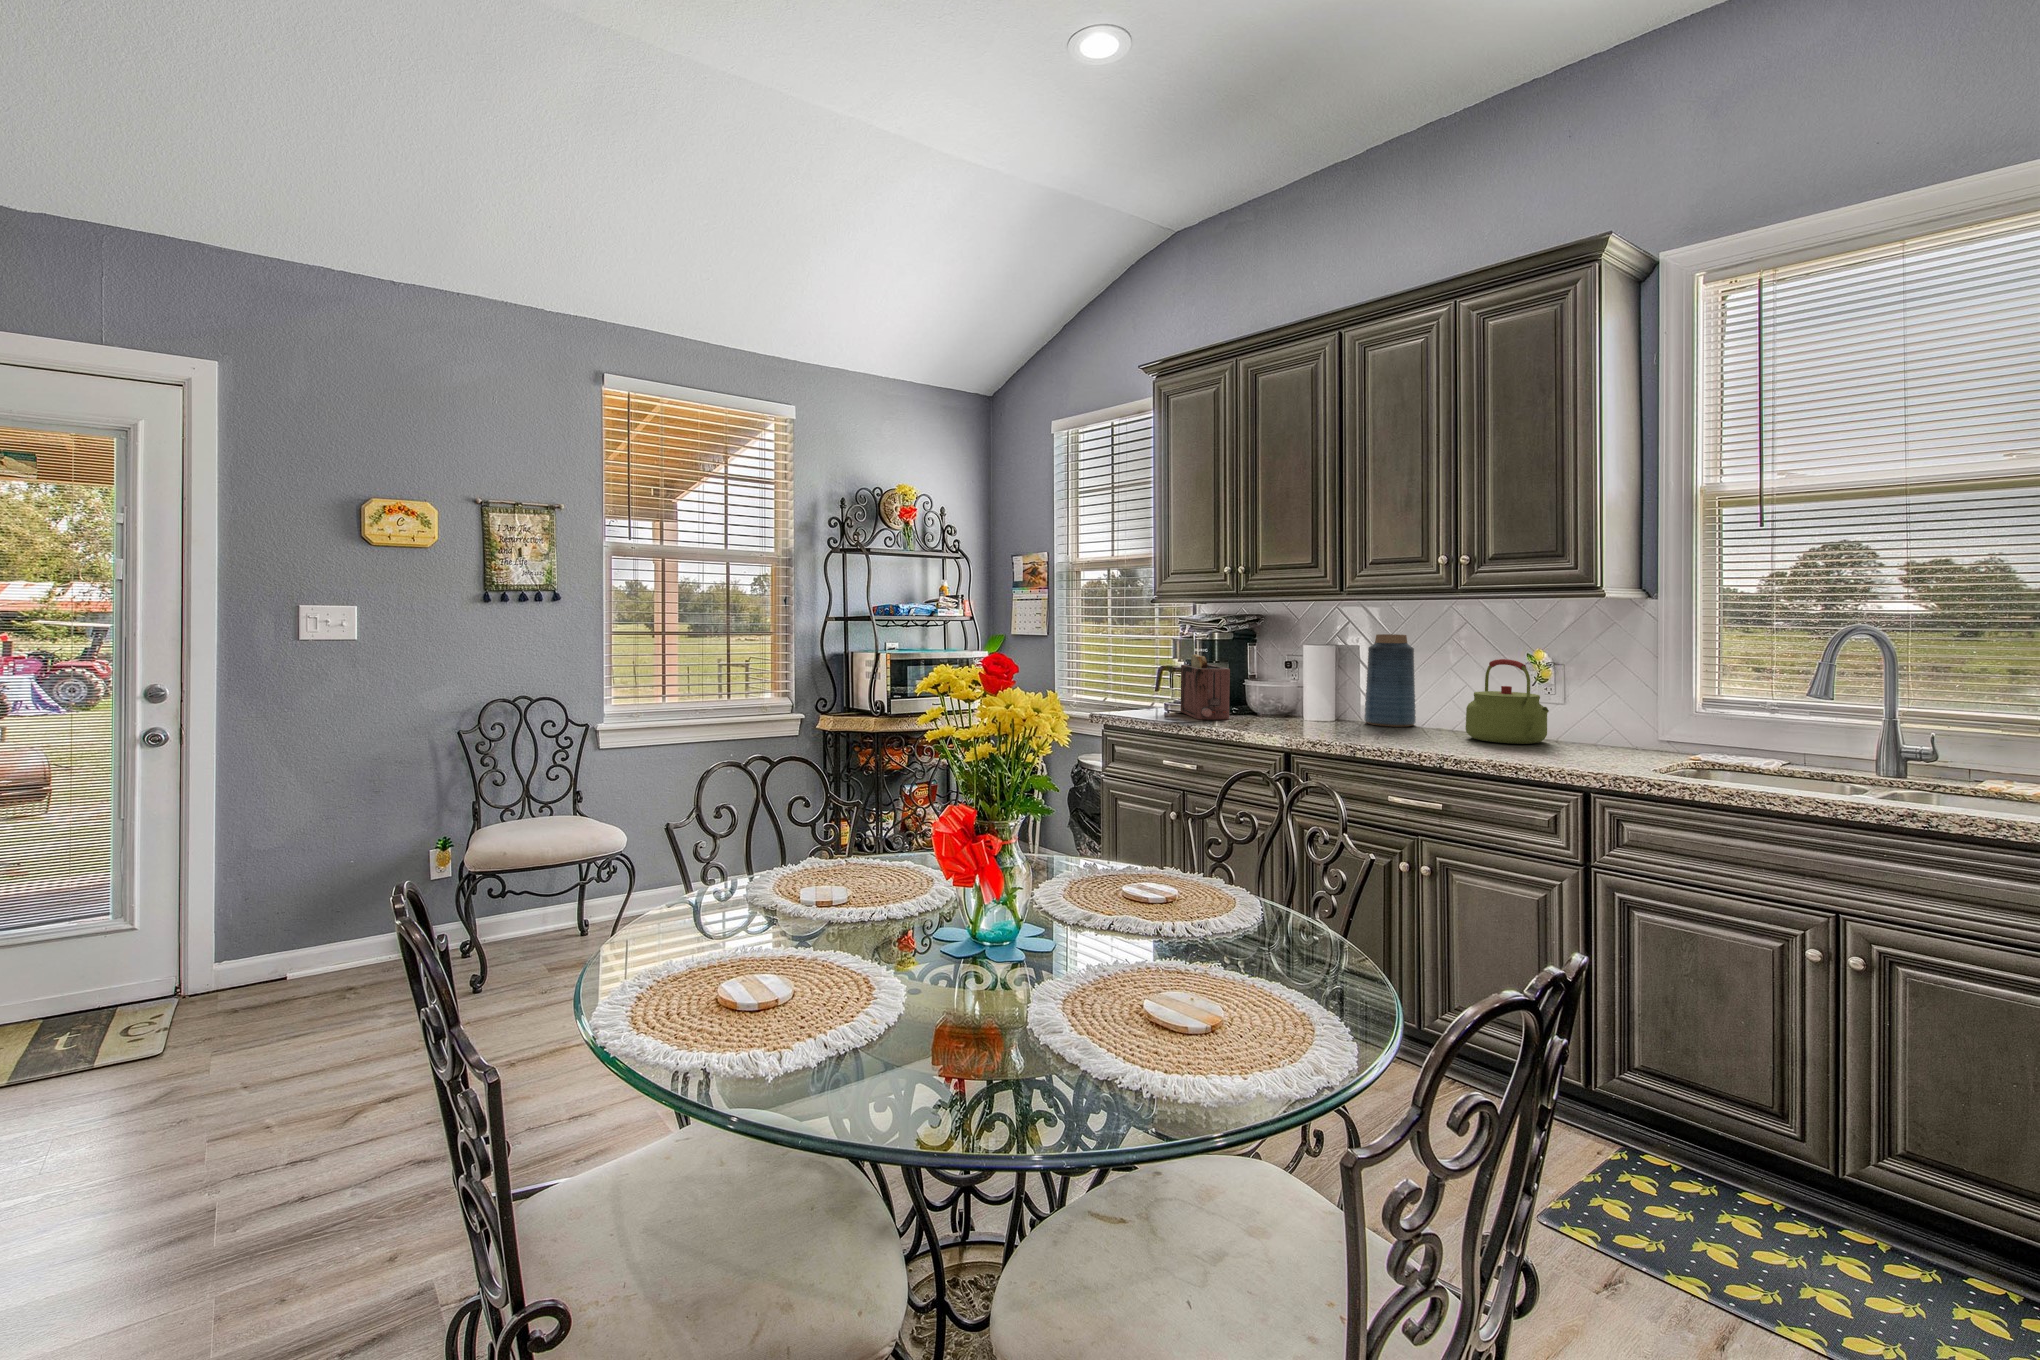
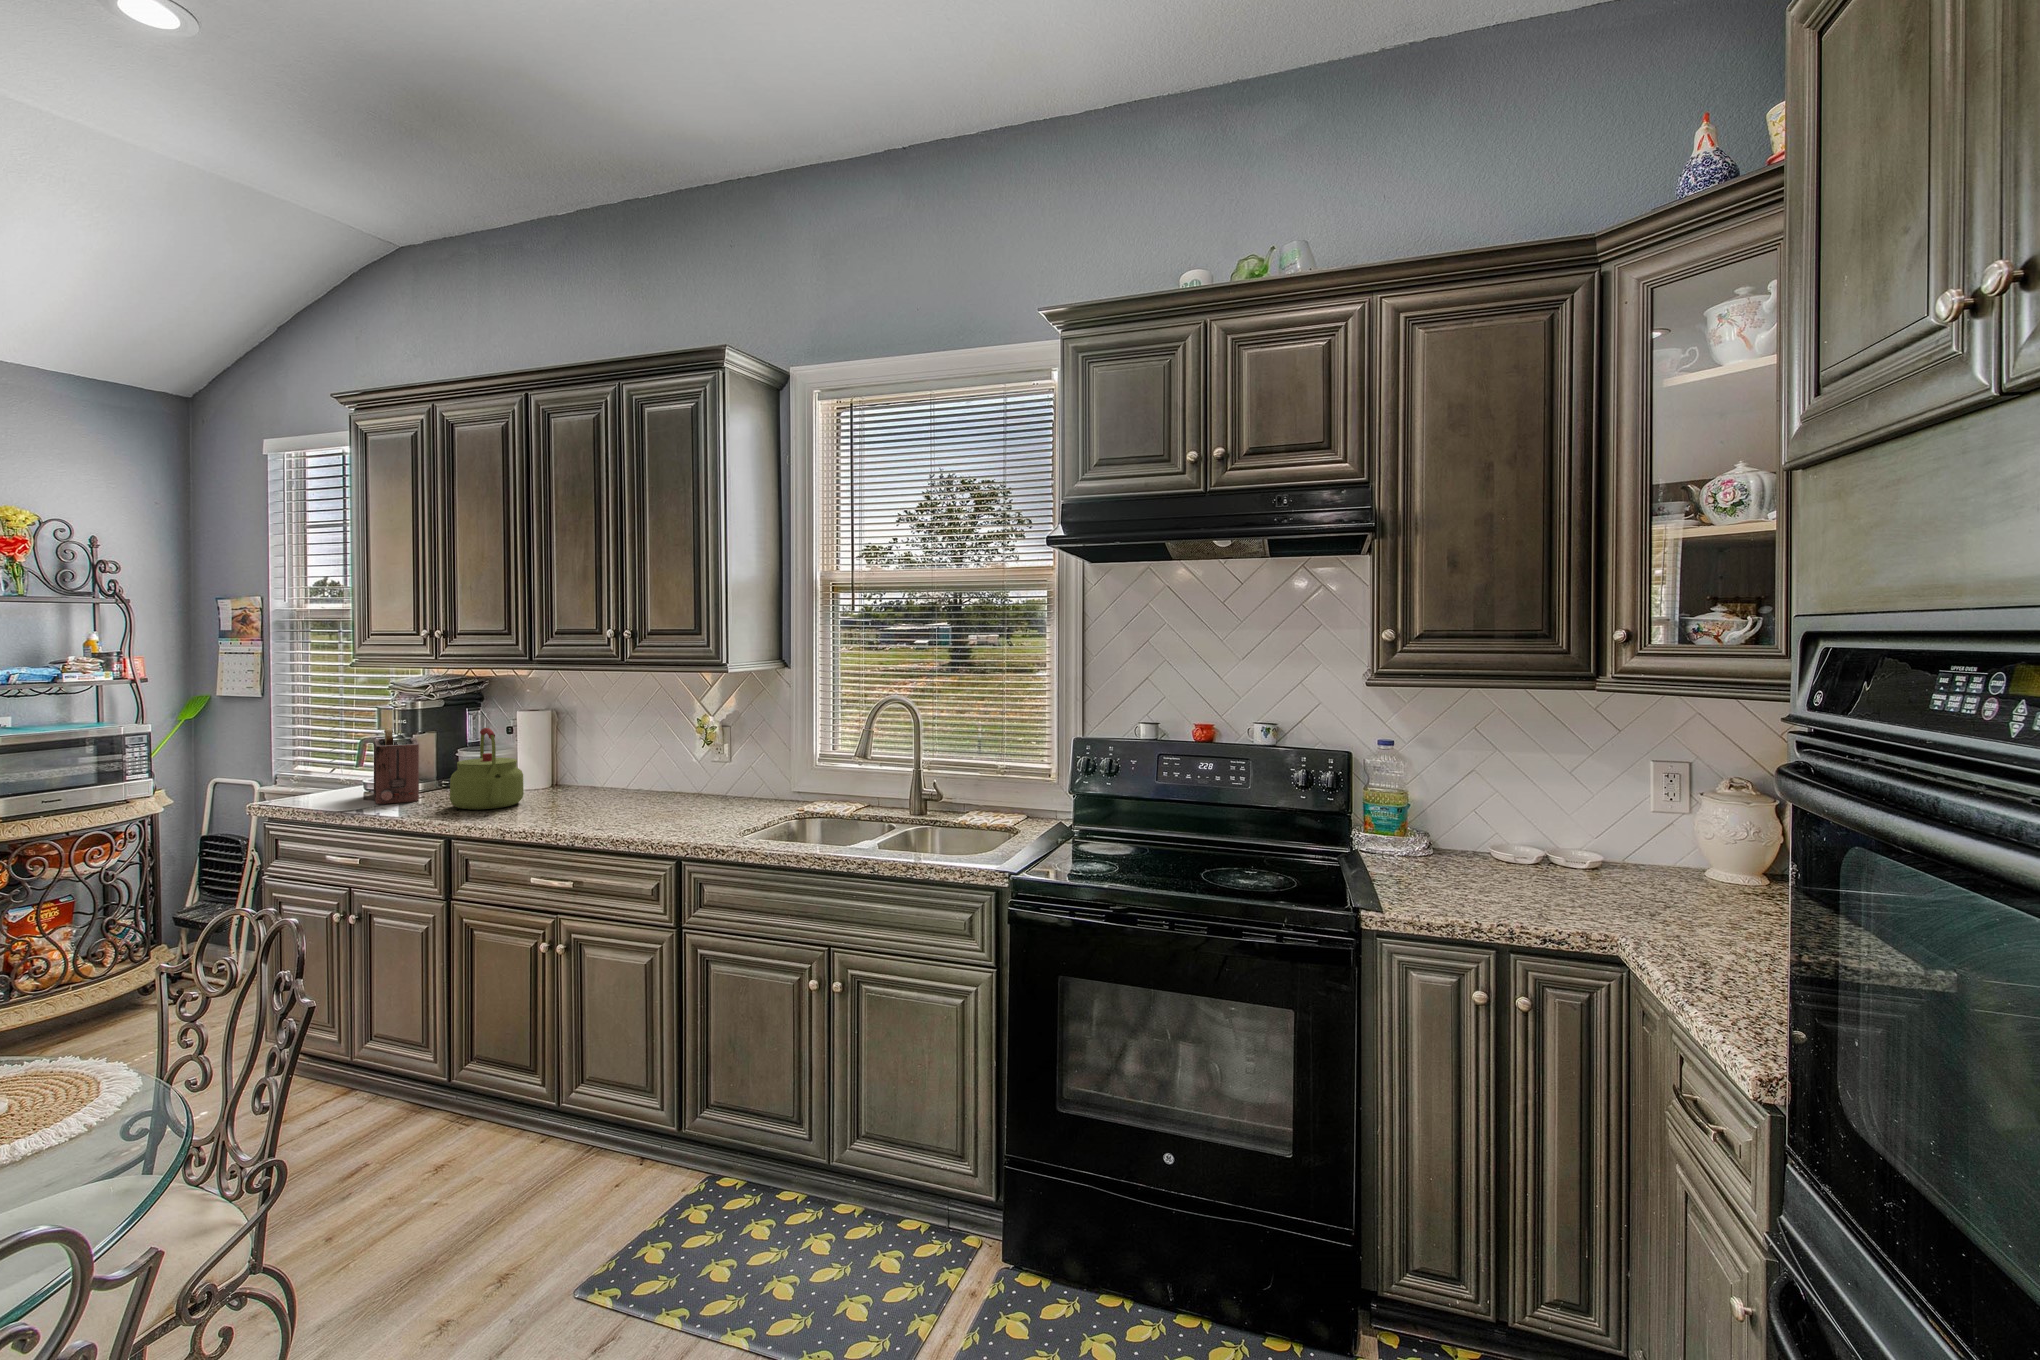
vase: present [1364,634,1416,727] -> none [565,702,616,797]
kettle: present [1466,659,1549,744] -> present [450,728,524,810]

